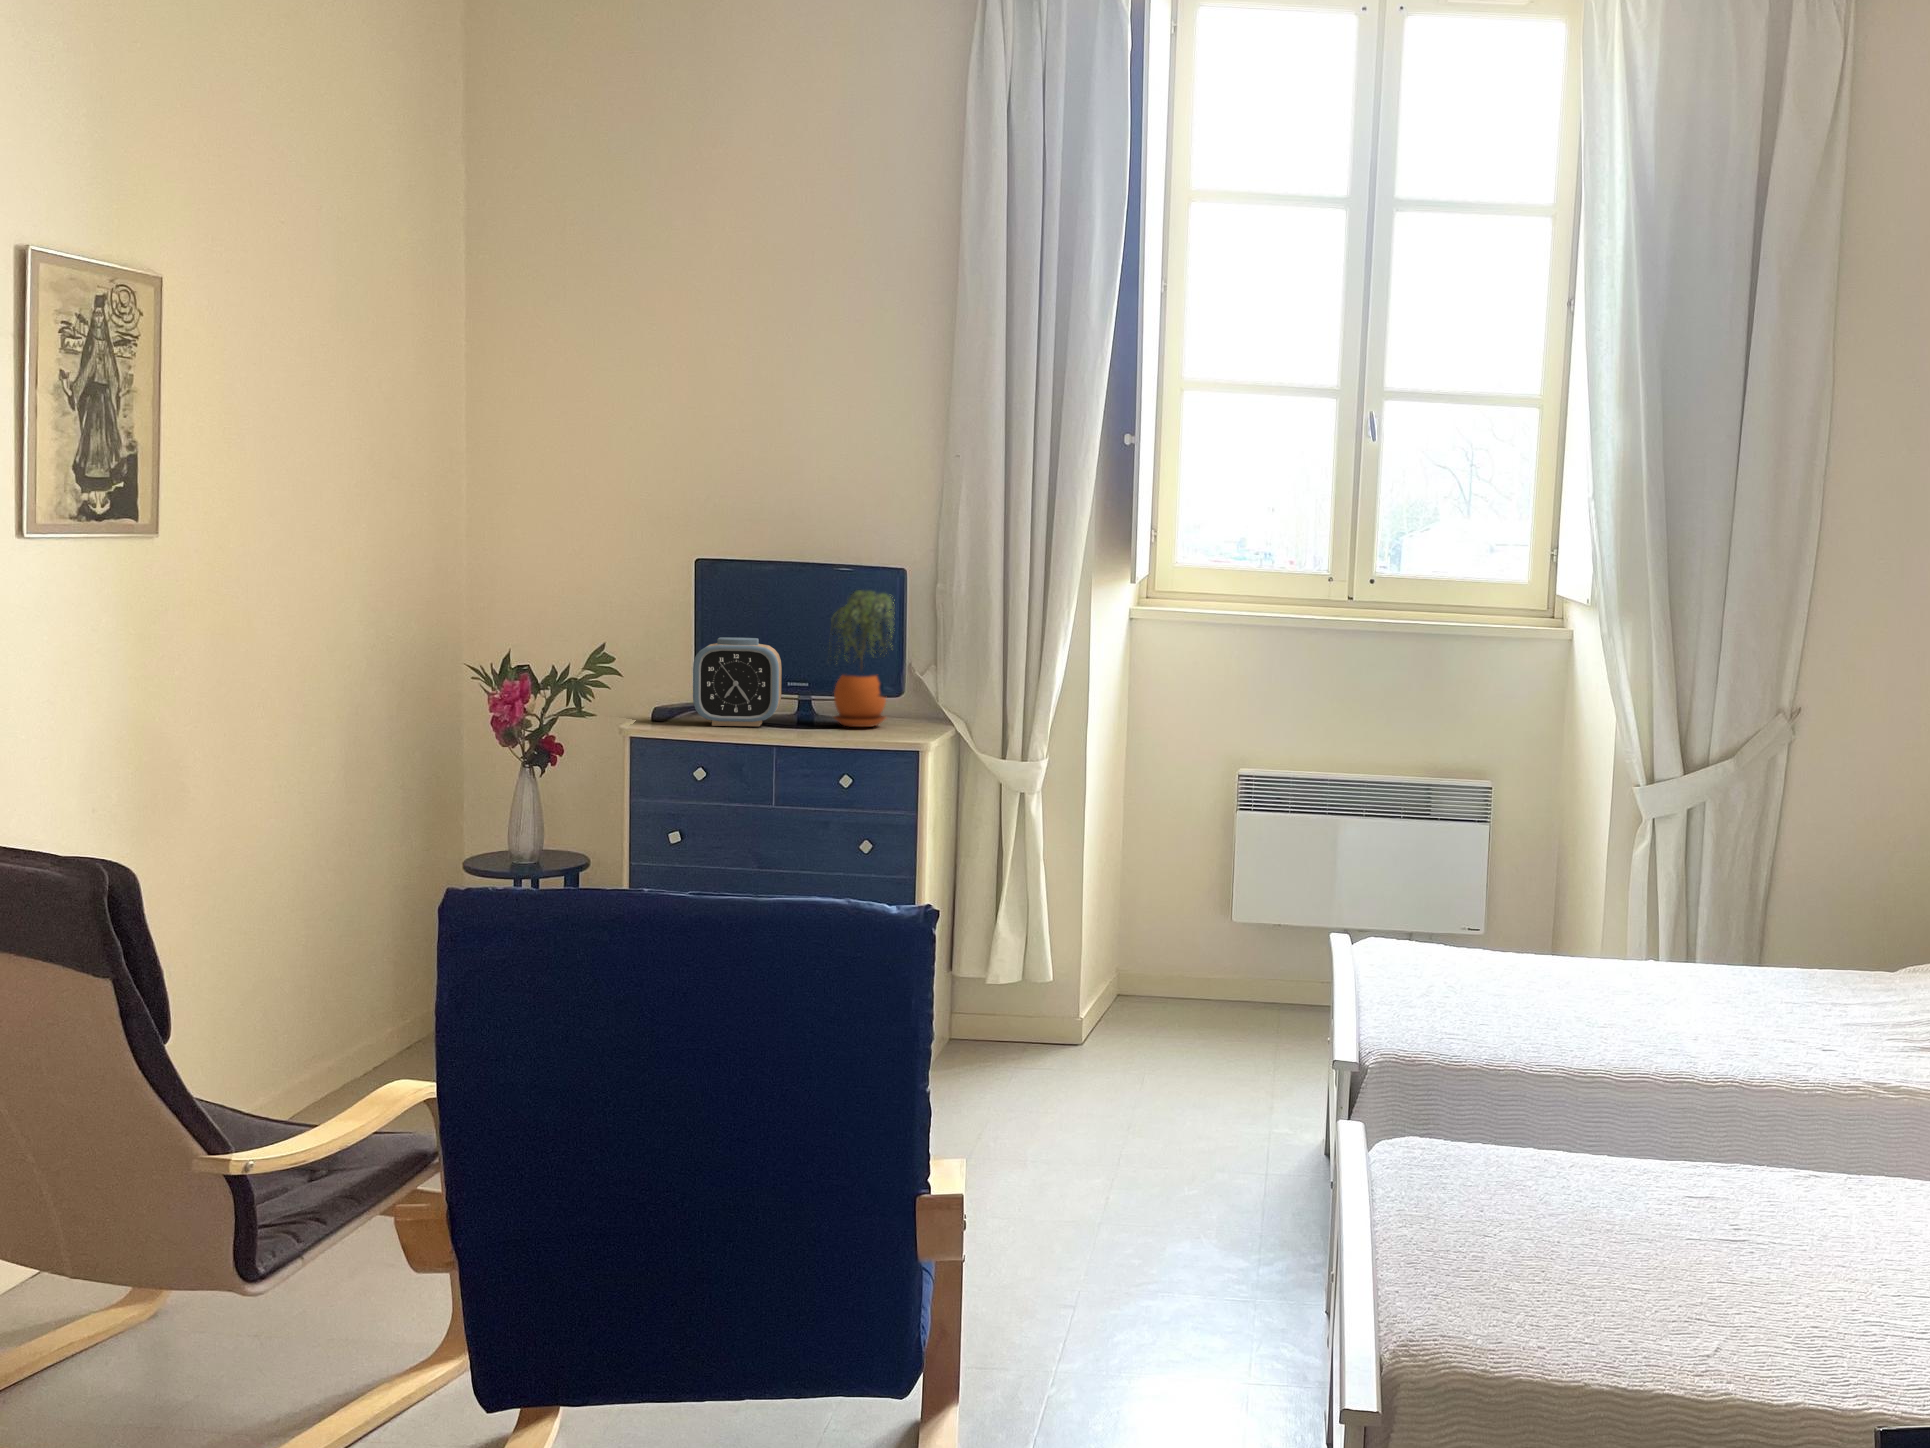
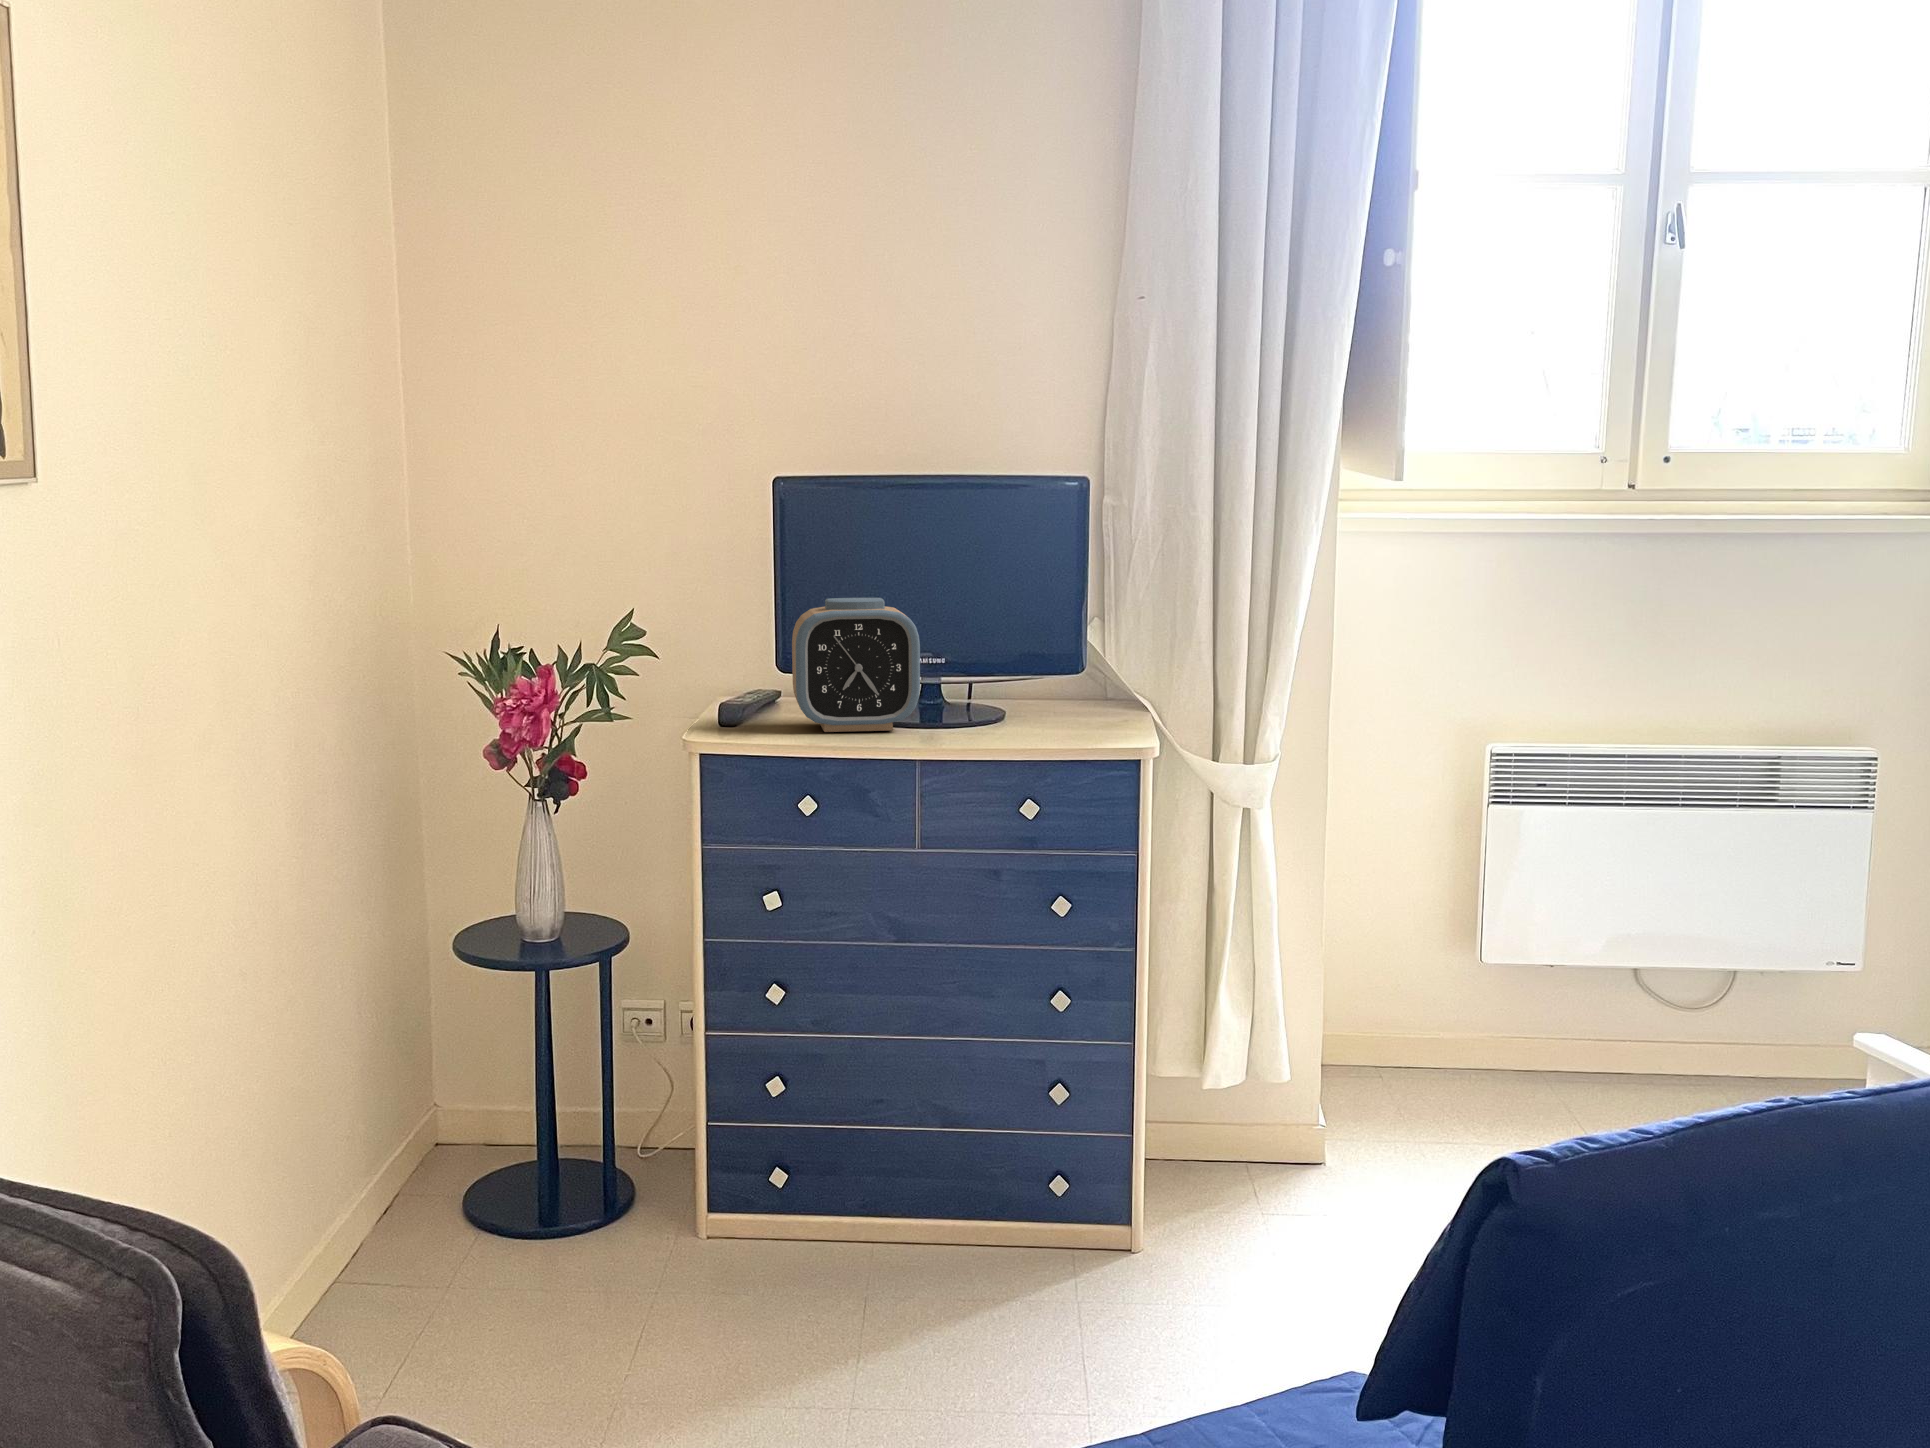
potted plant: present [829,590,895,727] -> none [979,516,1077,725]

